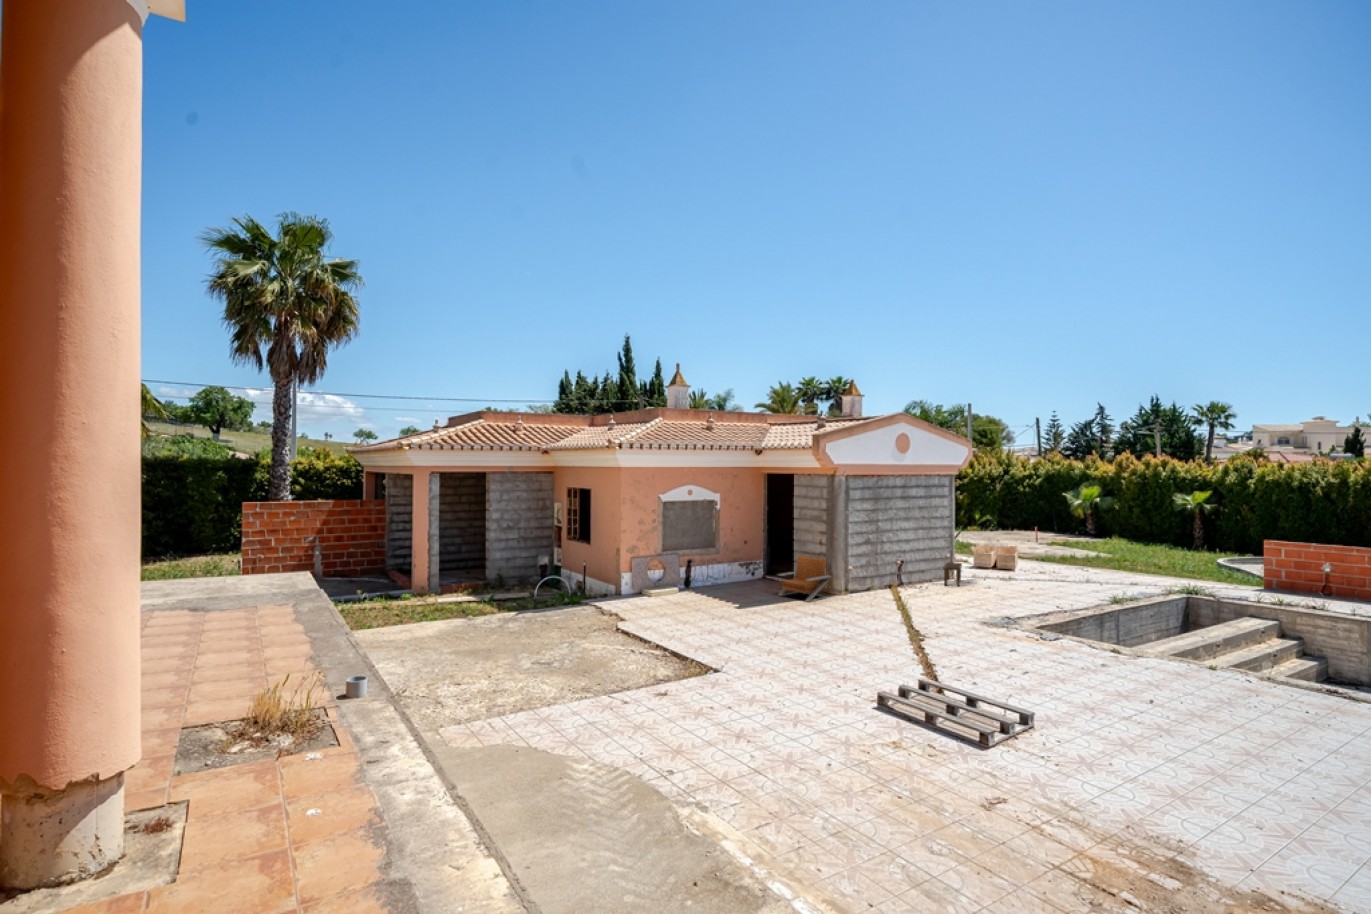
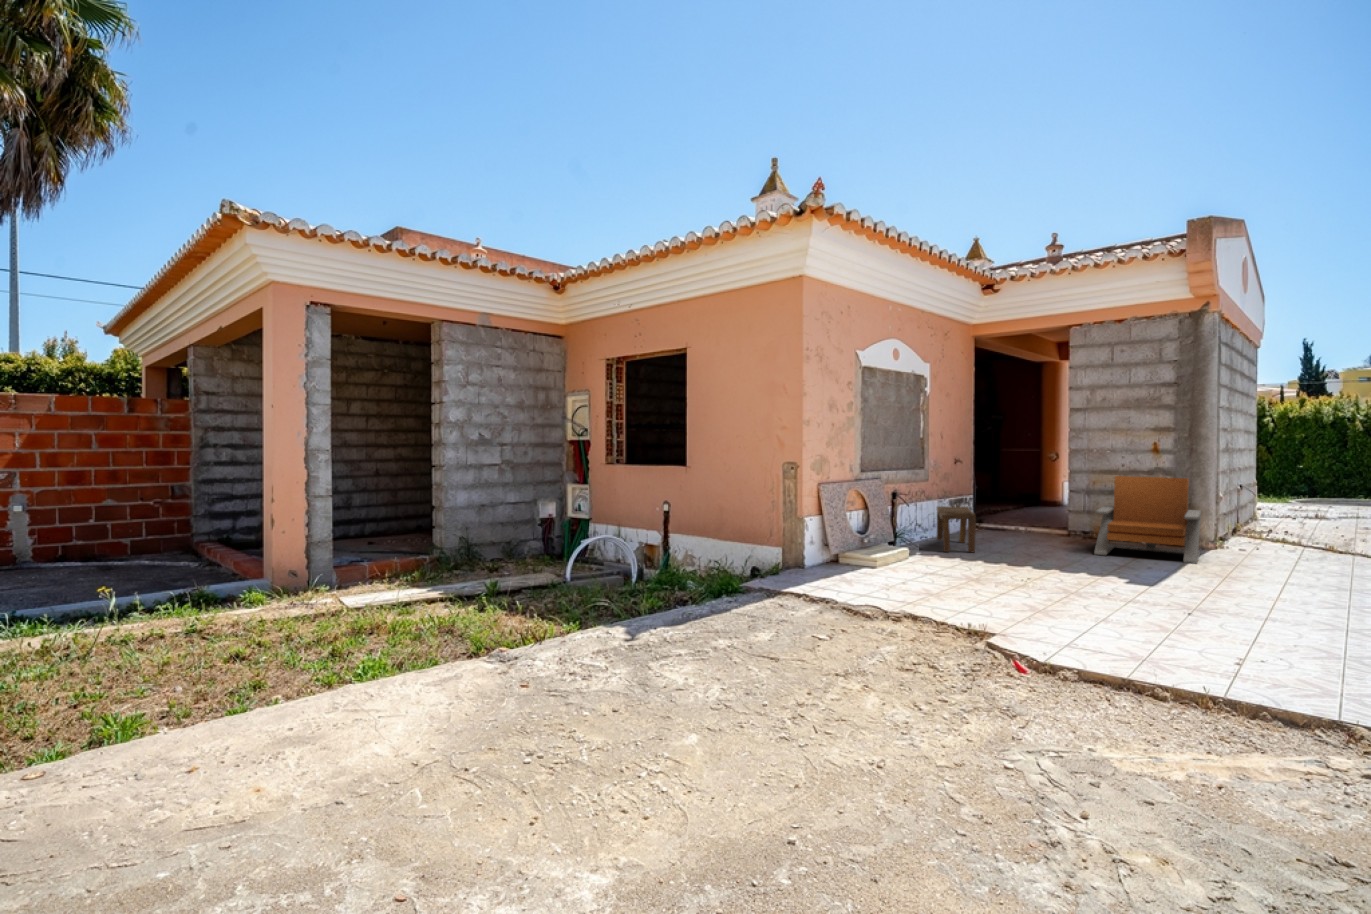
bench: present [944,562,962,586] -> present [937,506,976,553]

